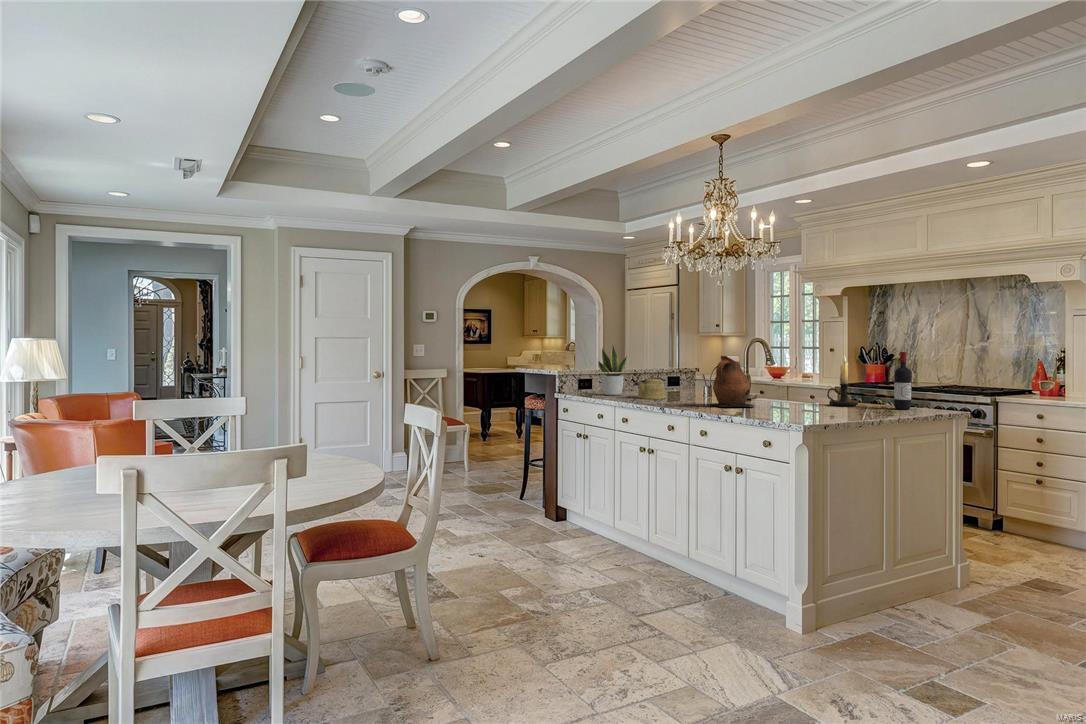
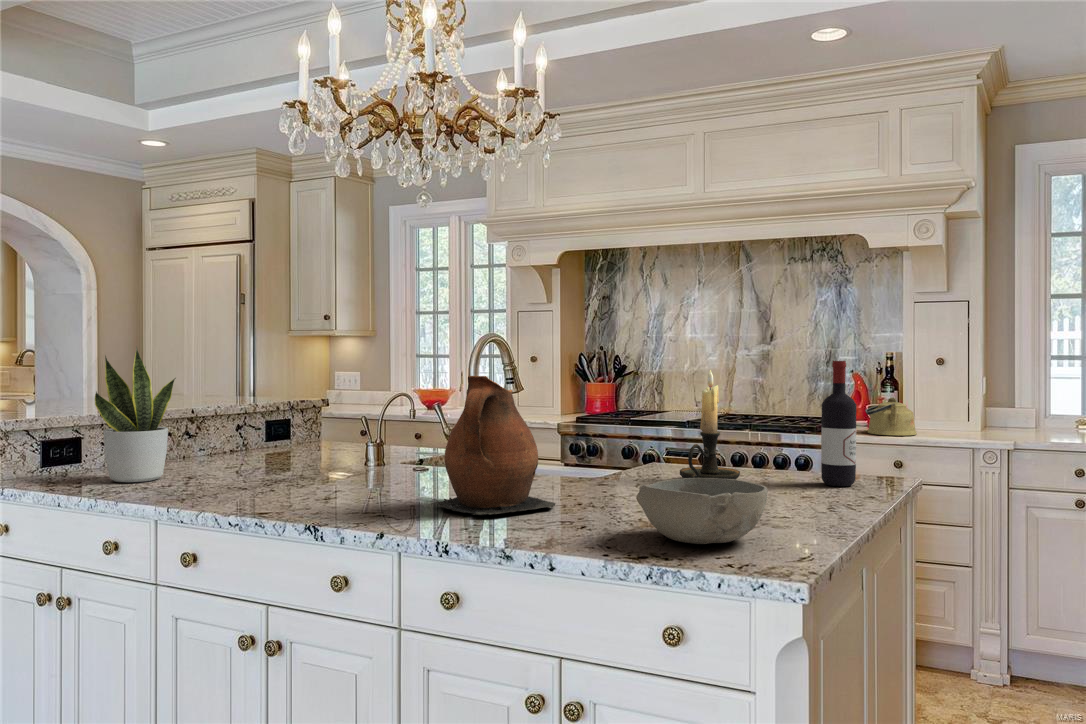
kettle: present [633,376,666,399] -> present [865,398,917,436]
bowl: none [766,394,814,415] -> present [636,478,768,544]

